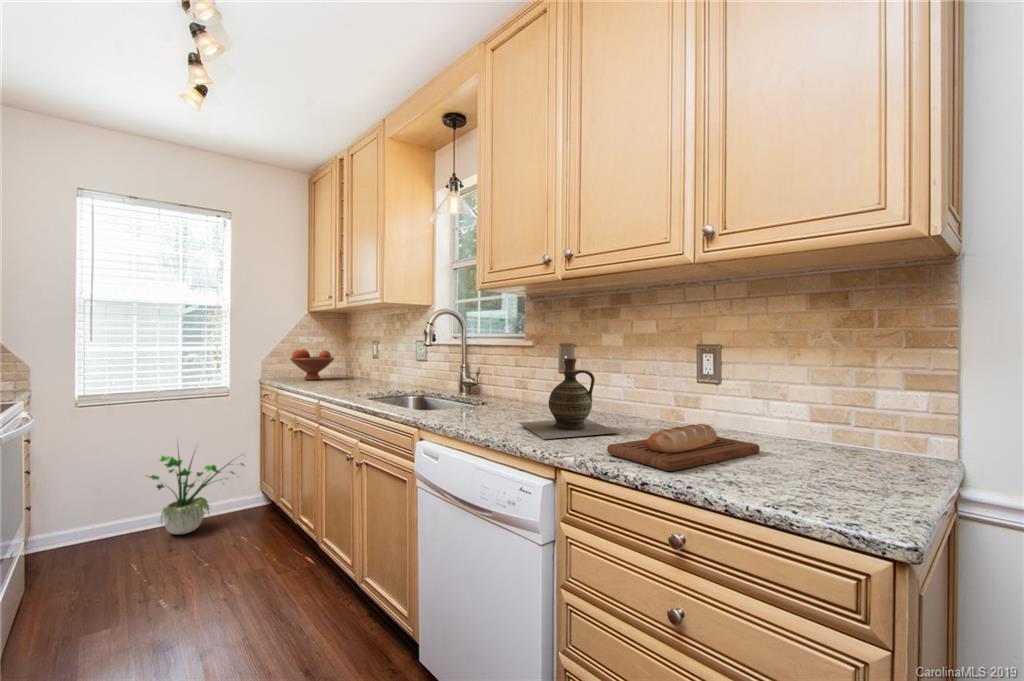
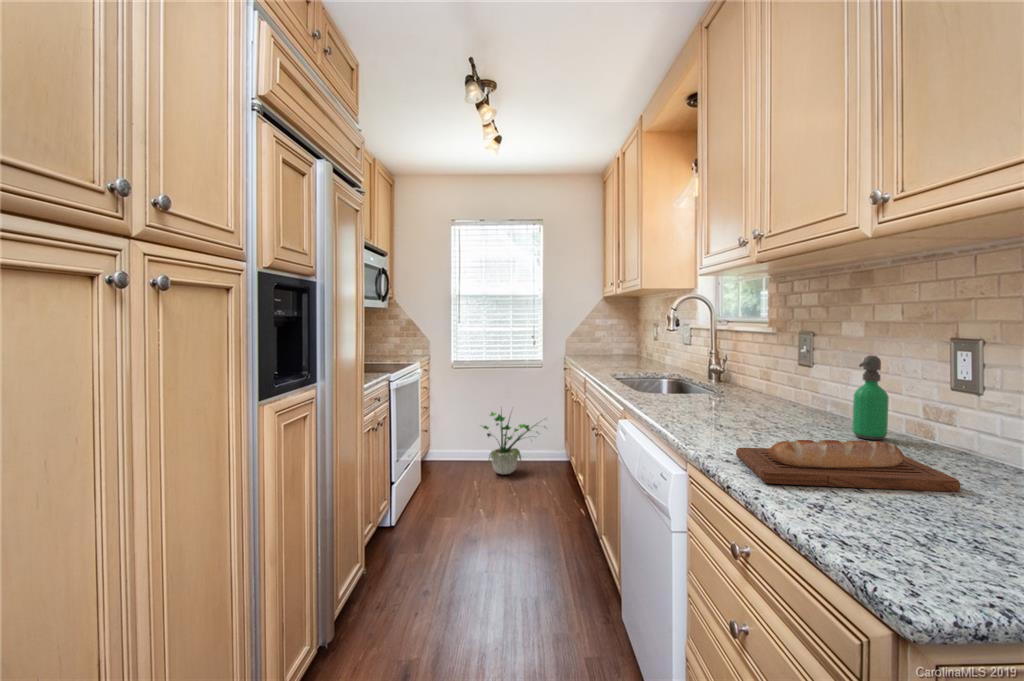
fruit bowl: present [290,349,334,380] -> none [584,330,623,359]
ceramic jug: present [519,358,619,439] -> none [702,350,804,440]
soap dispenser: none [635,360,659,426] -> present [853,355,889,440]

